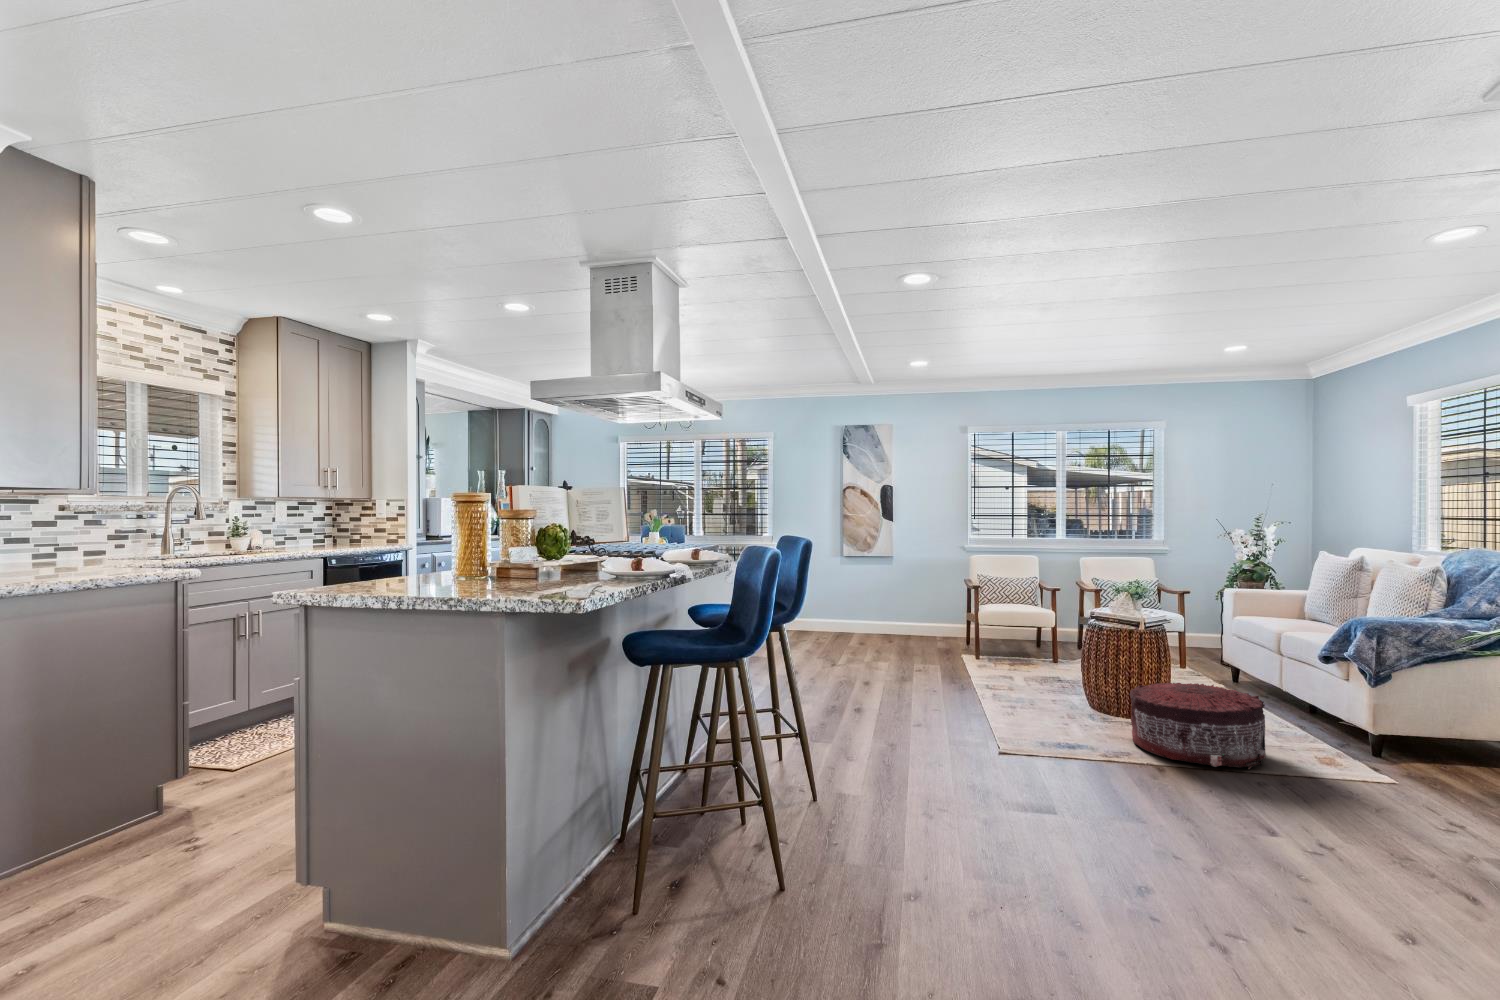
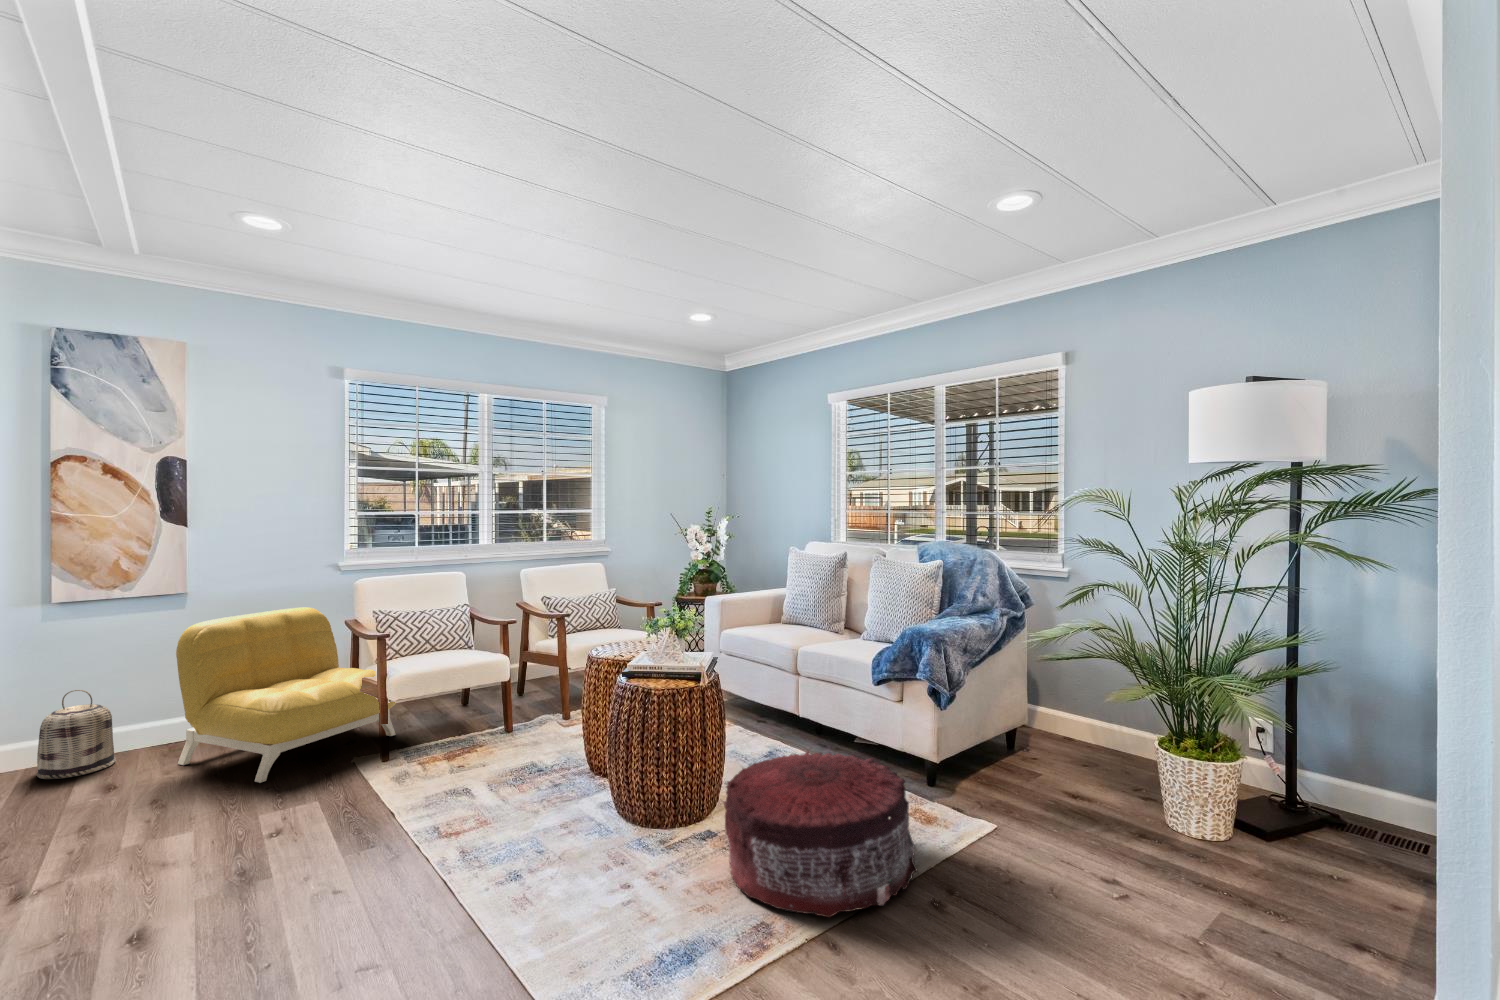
armchair: none [888,570,993,655] -> present [176,607,395,783]
basket: none [837,598,865,638] -> present [37,690,116,779]

